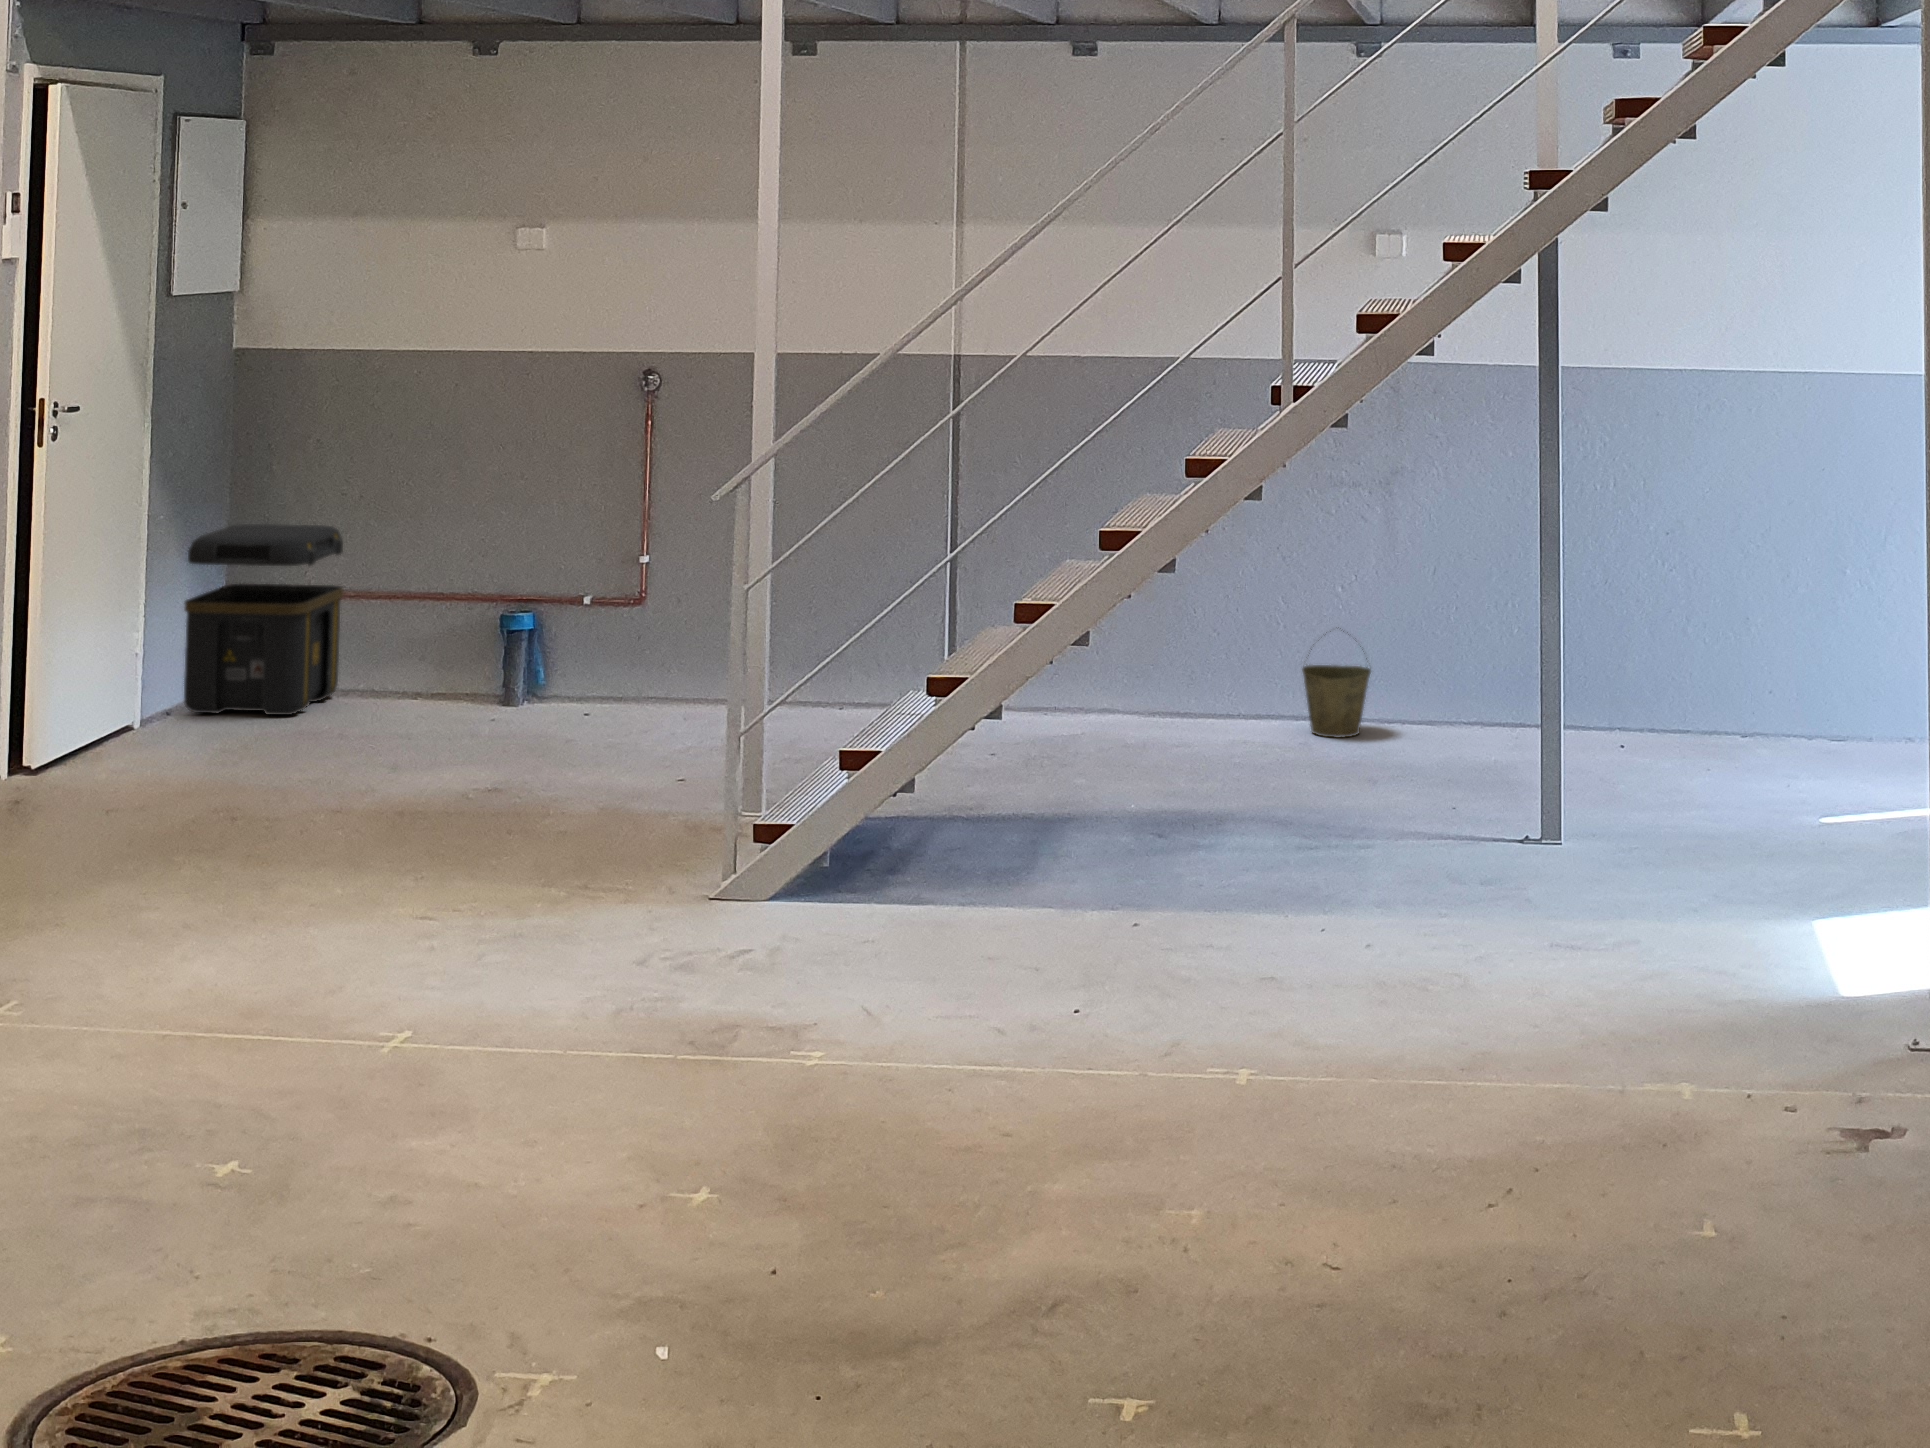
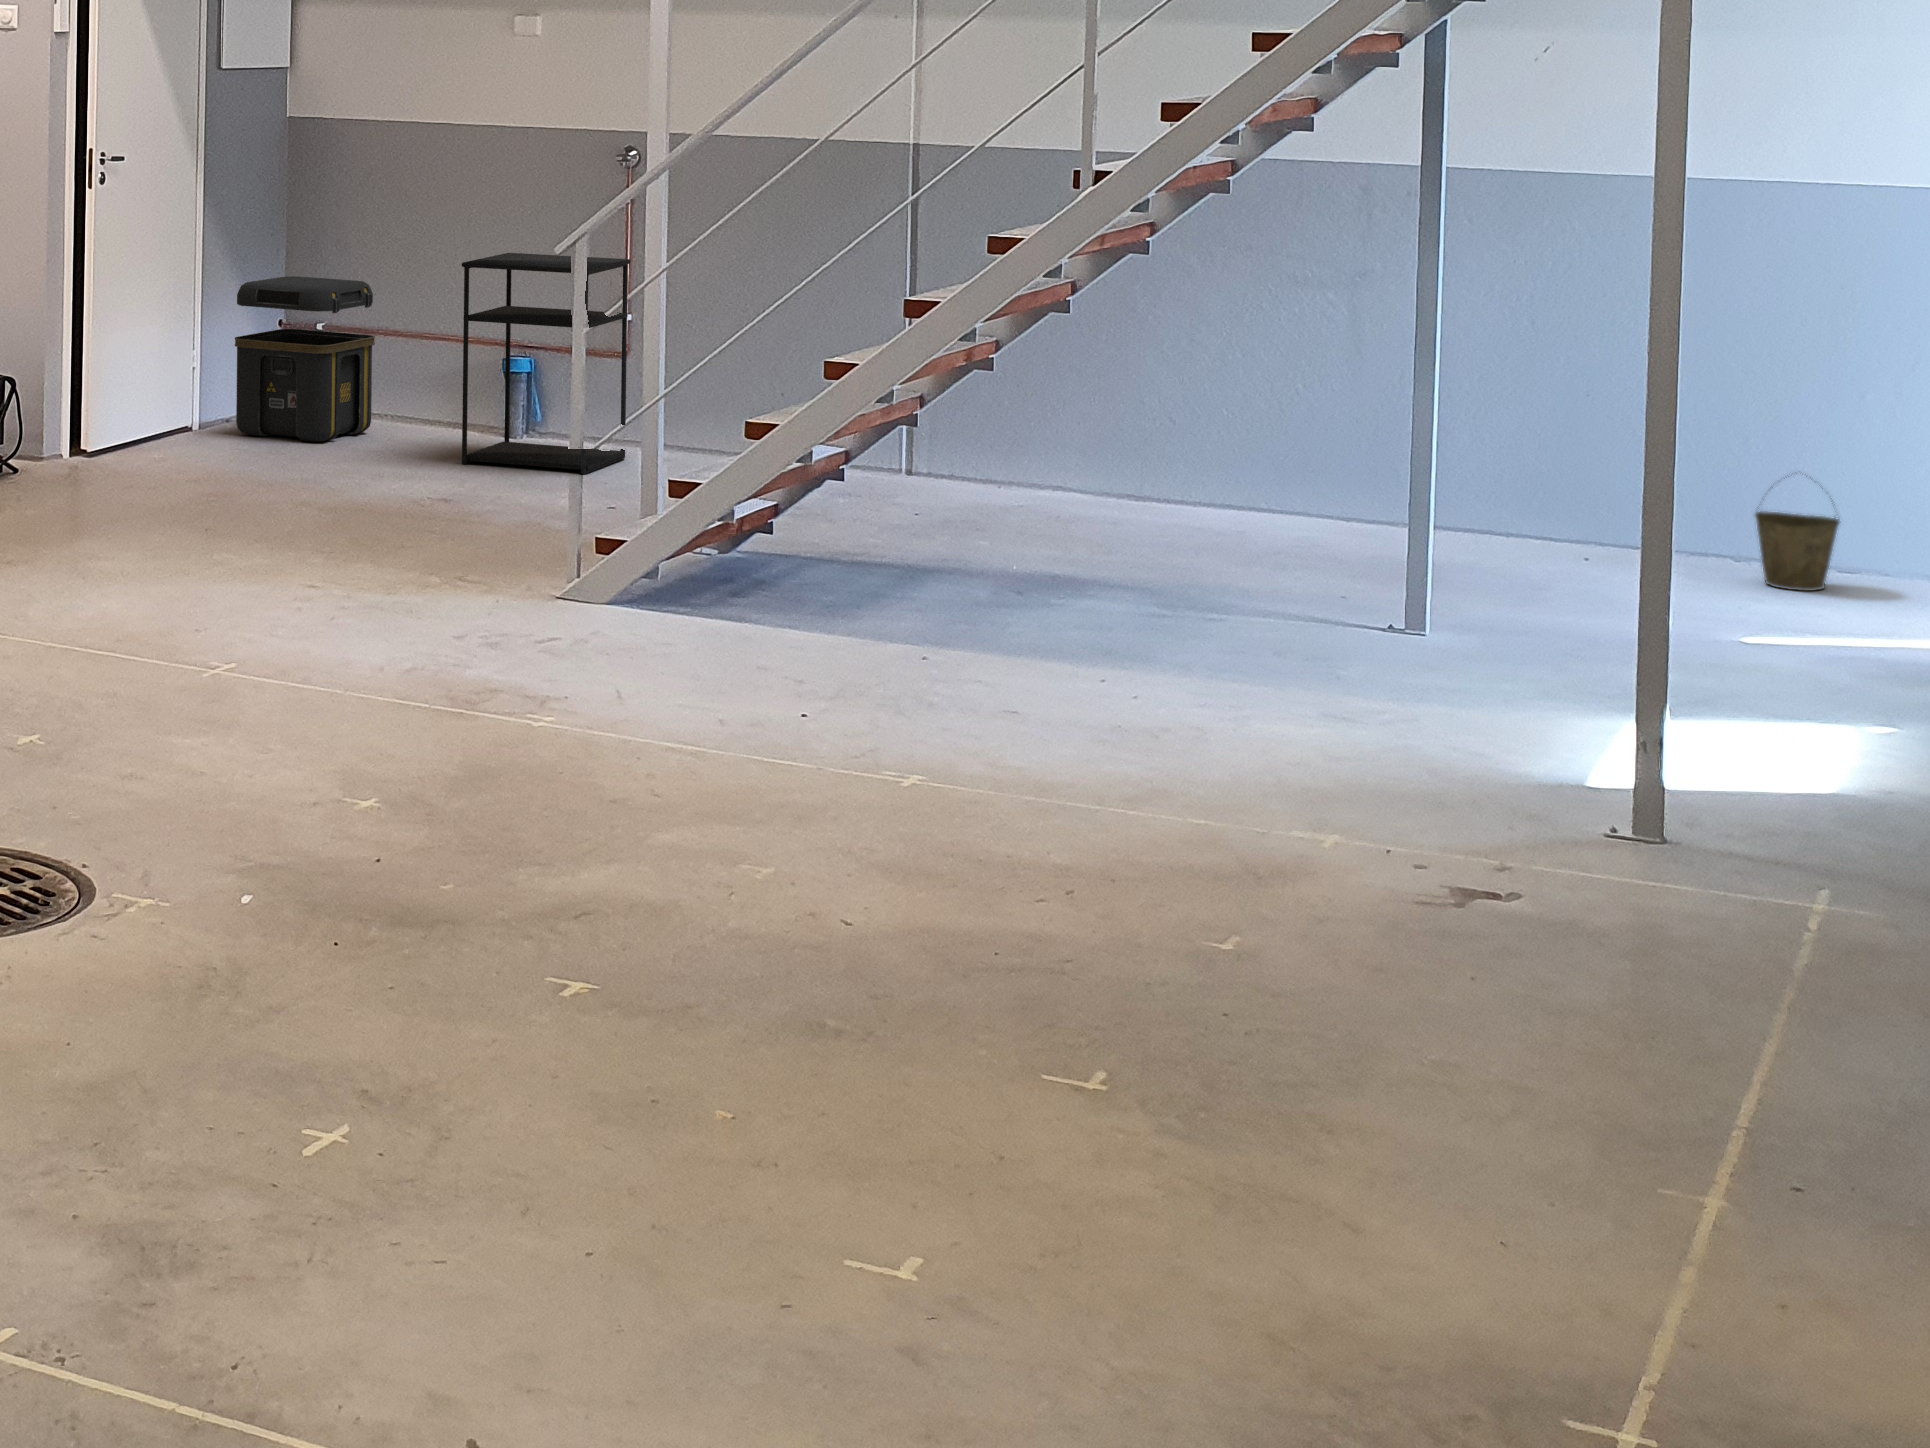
shelving unit: none [476,487,650,730] -> present [462,253,630,475]
bucket: present [1302,627,1371,738] -> present [1755,476,1840,591]

